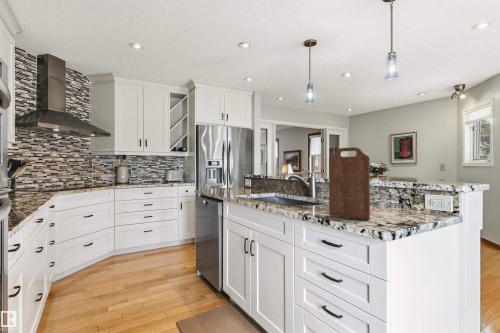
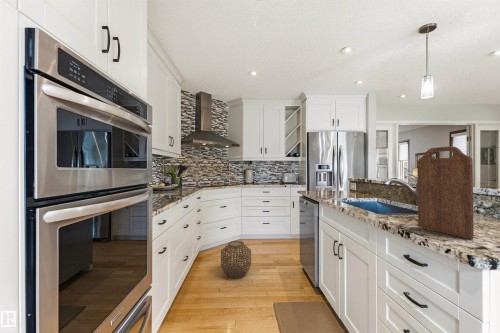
woven basket: none [96,257,139,307] -> present [221,241,251,278]

